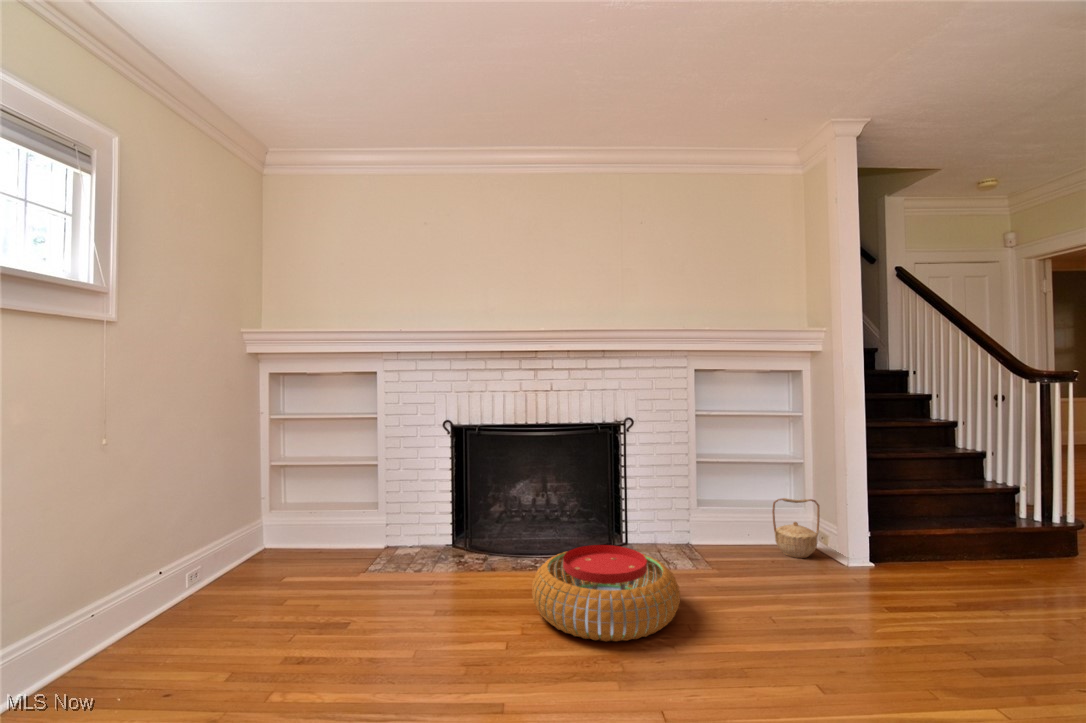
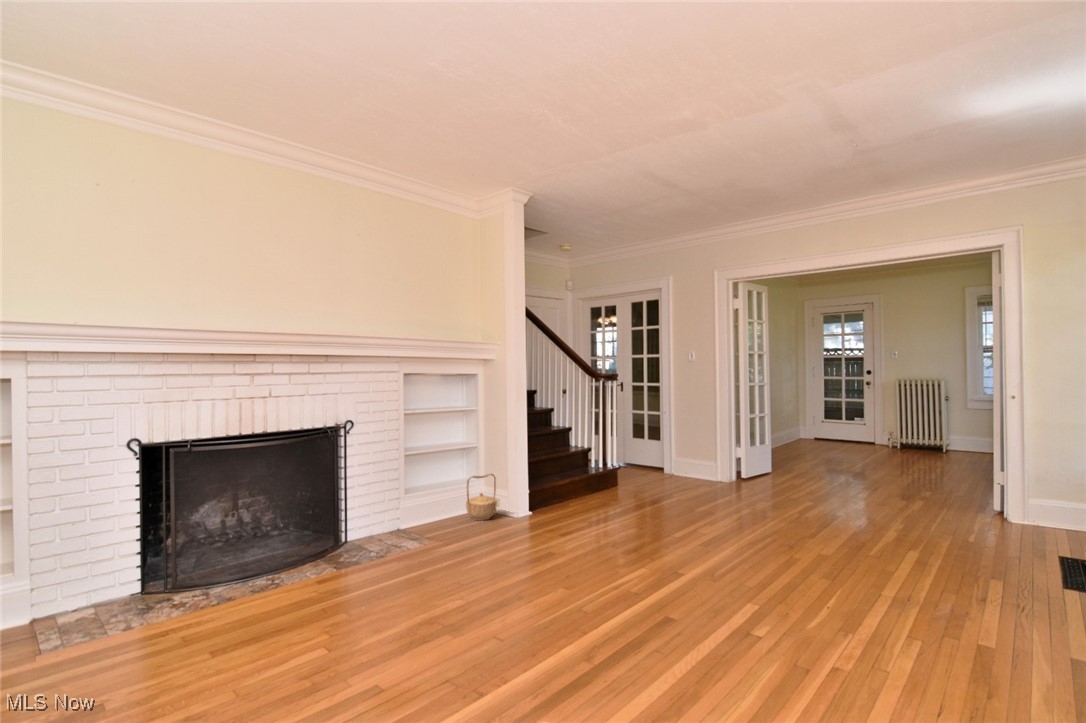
pouf: present [532,545,680,641] -> none [314,535,453,620]

